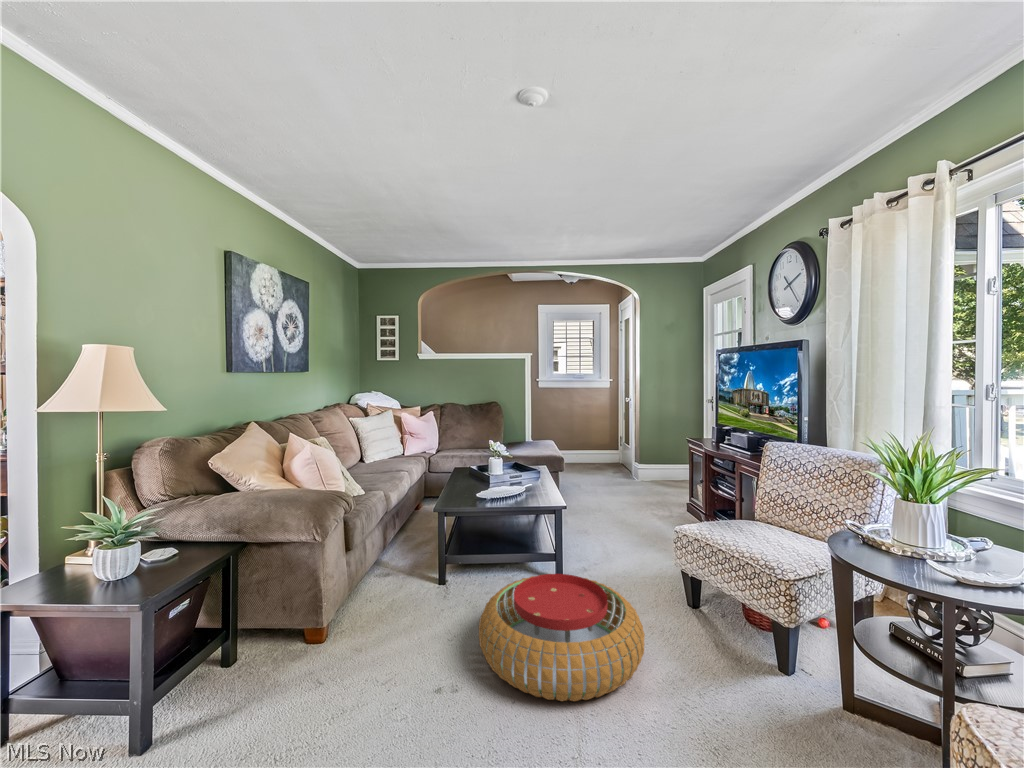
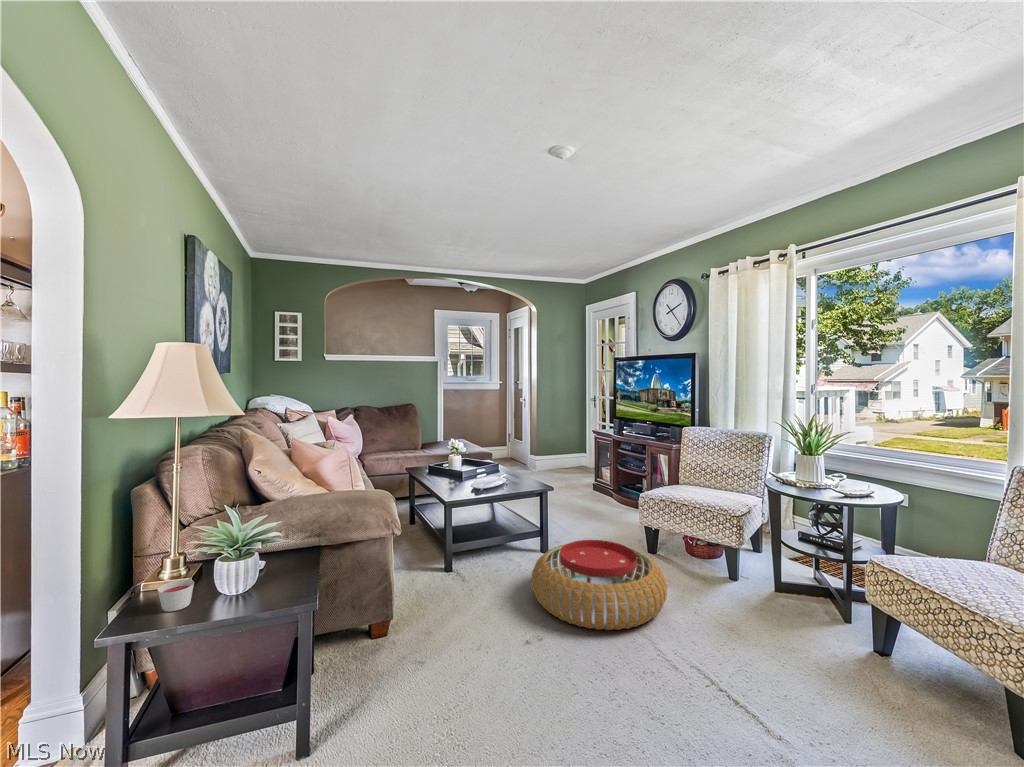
candle: none [37,561,75,589] -> present [158,579,194,612]

